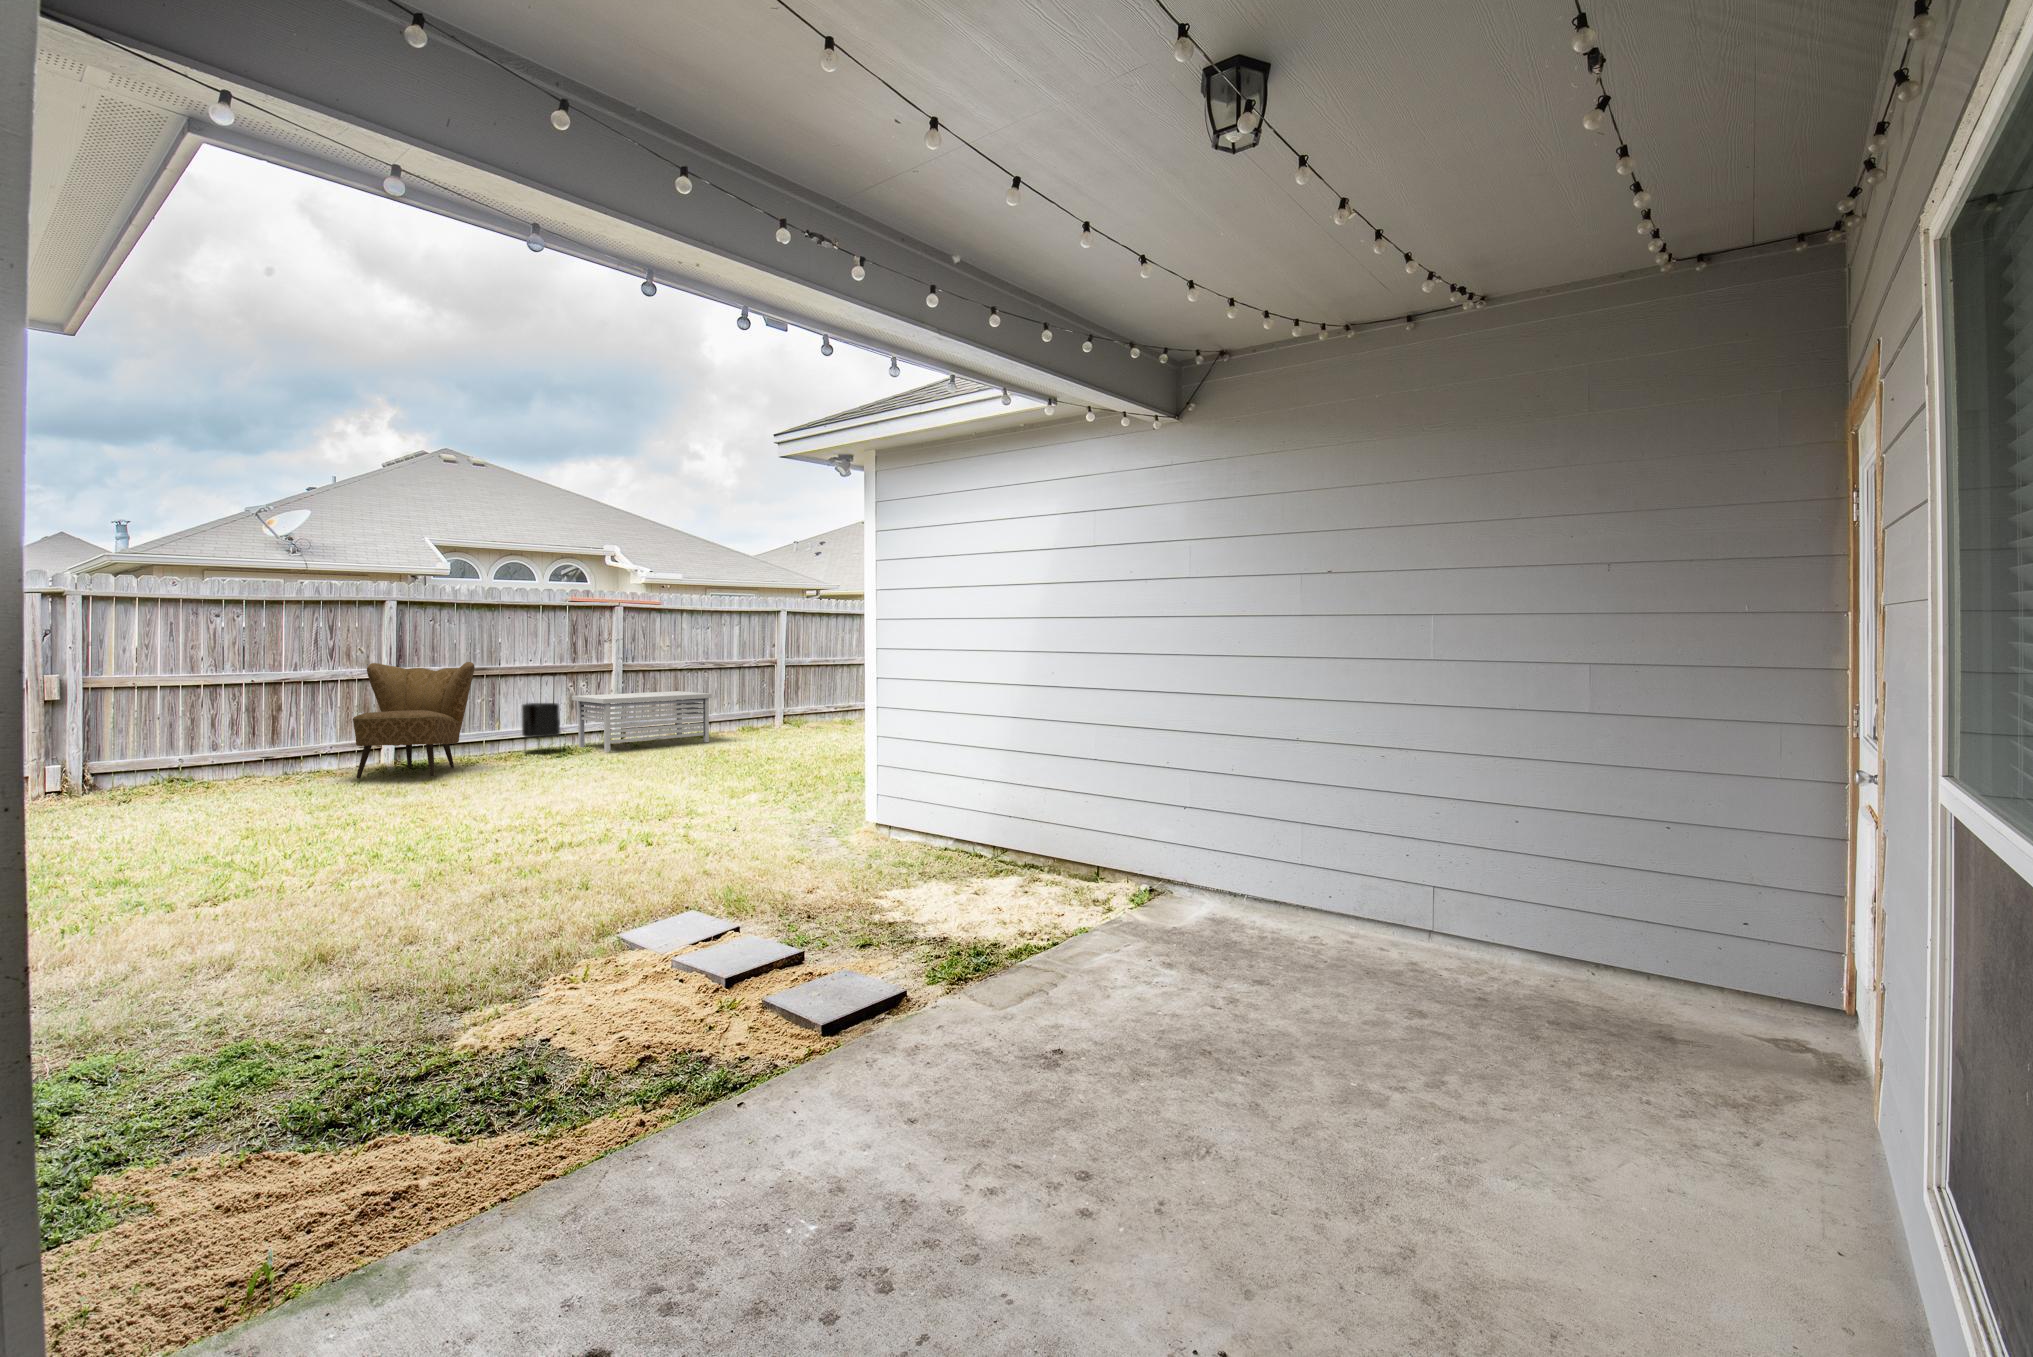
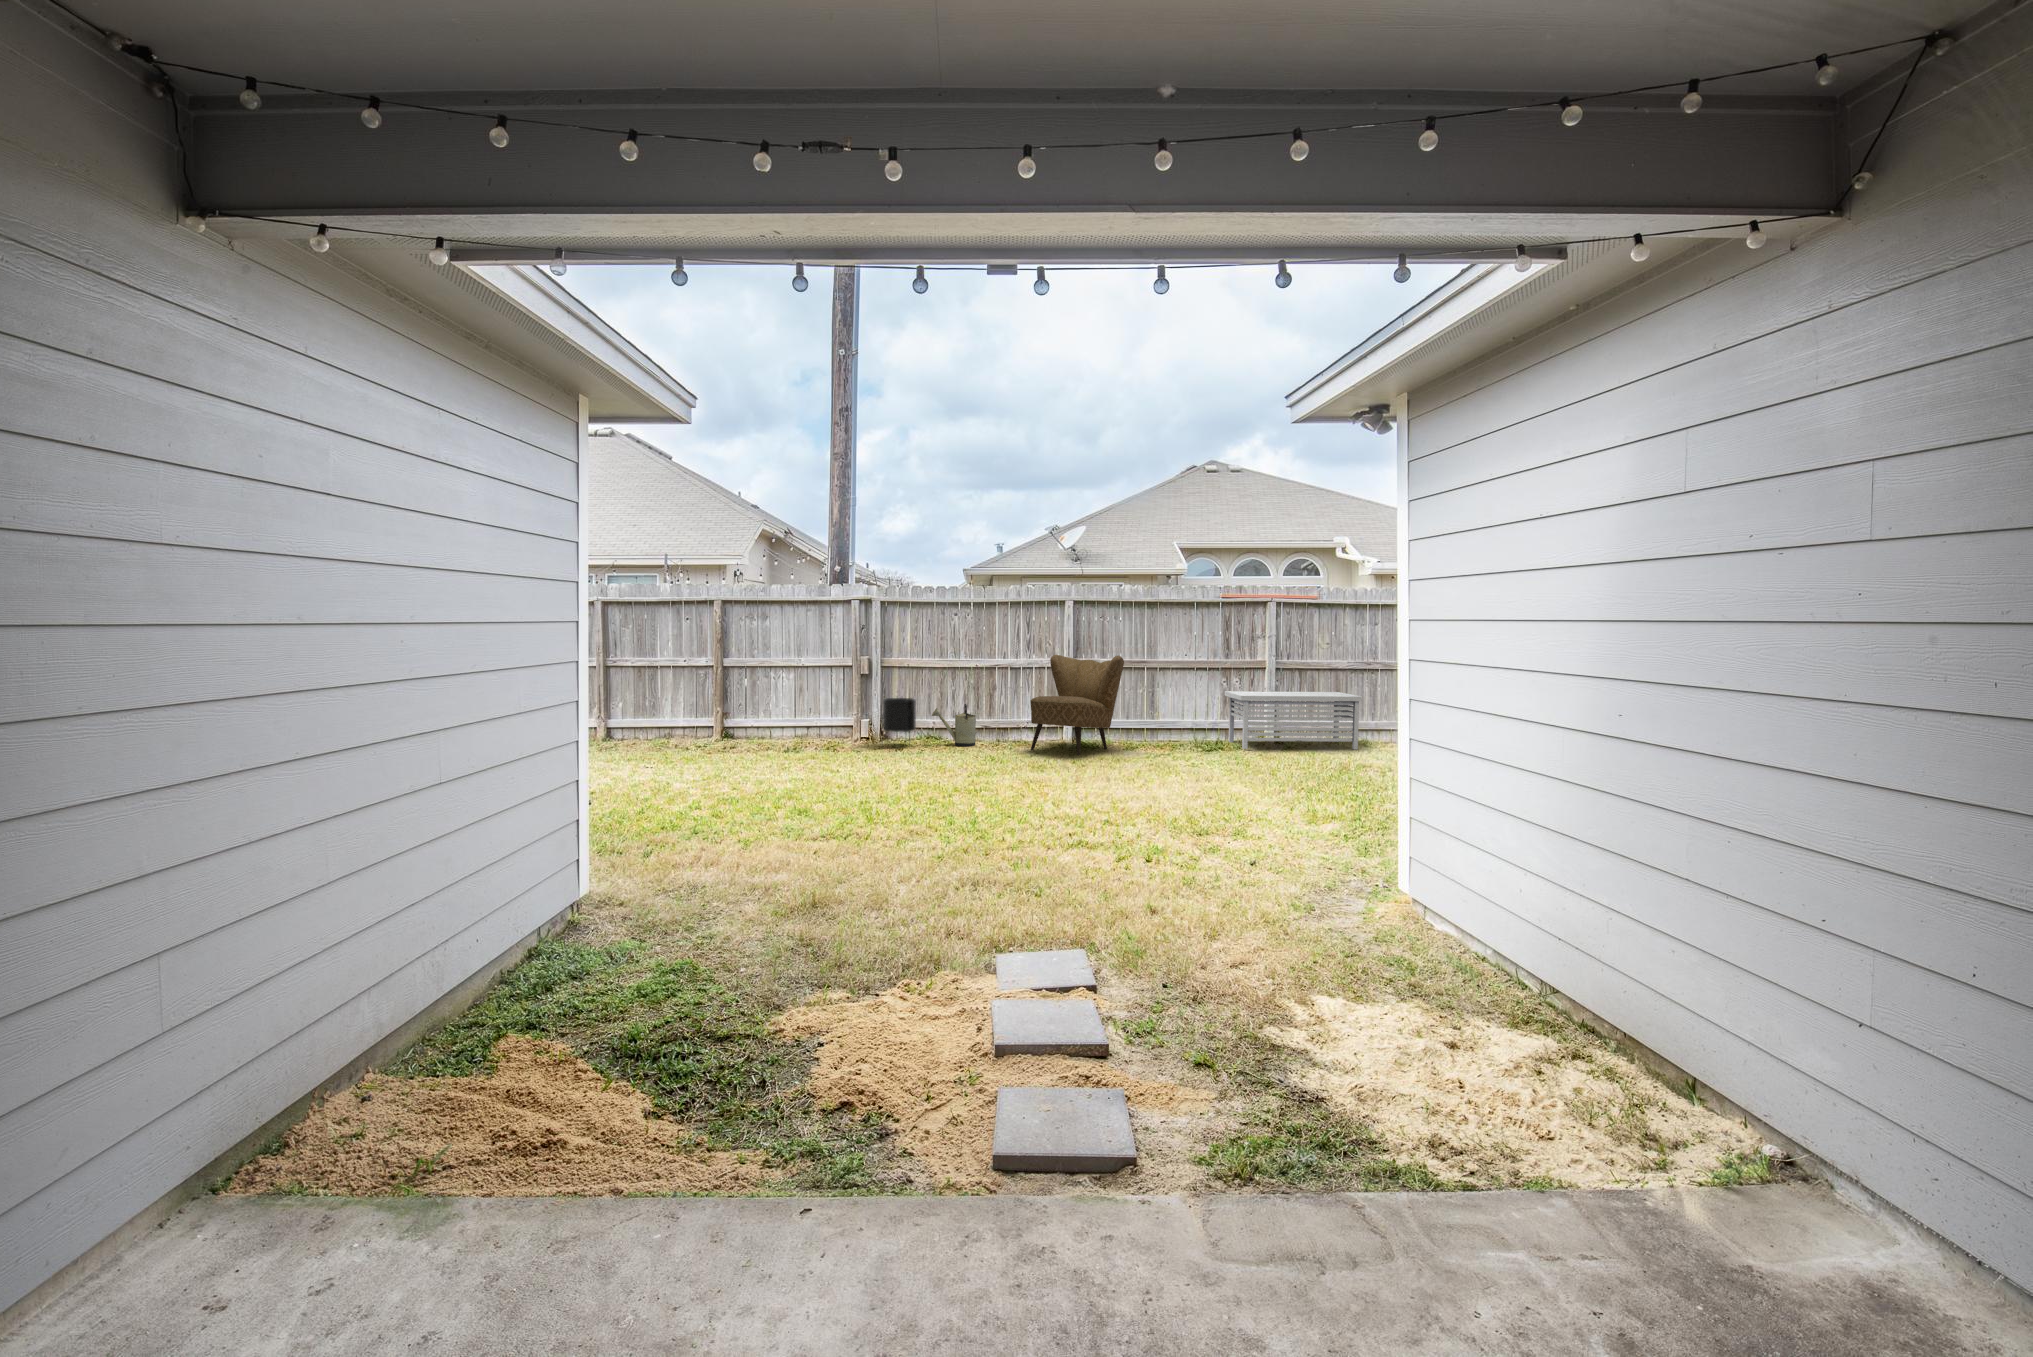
planter: present [522,703,560,738] -> present [882,698,916,733]
watering can: none [184,730,266,785] -> present [932,704,976,746]

